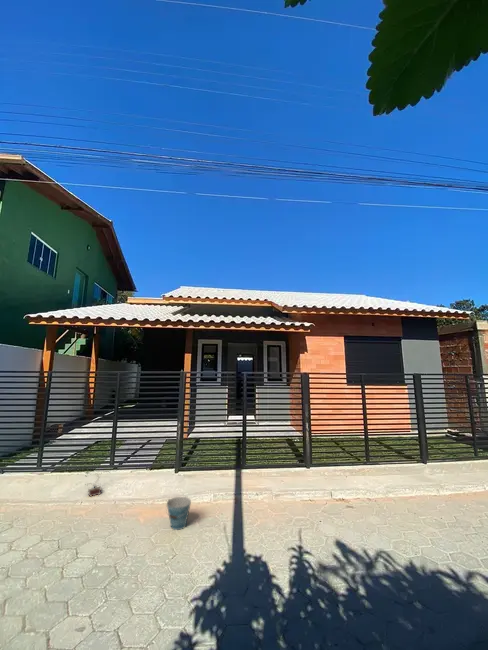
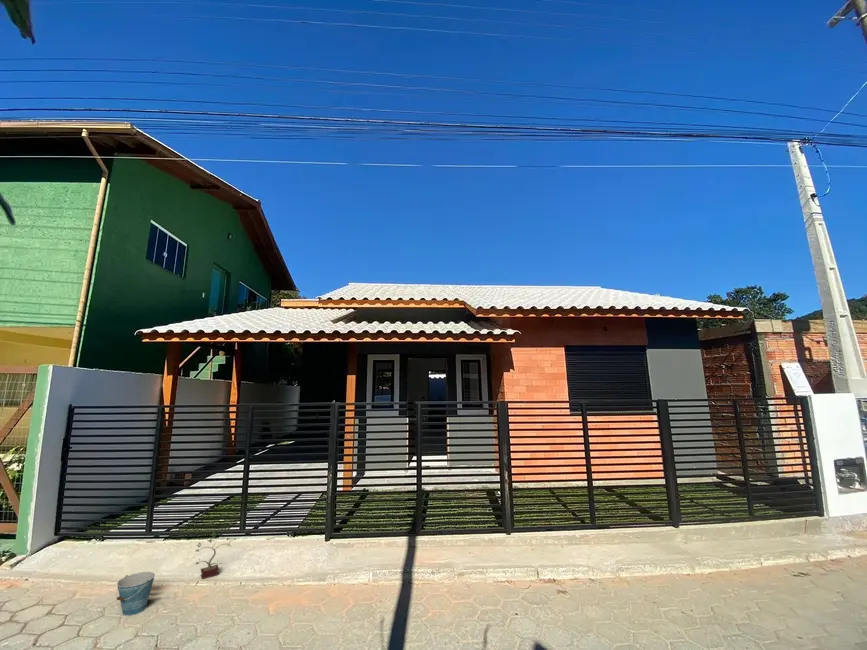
bucket: present [167,497,191,530] -> present [116,572,155,616]

